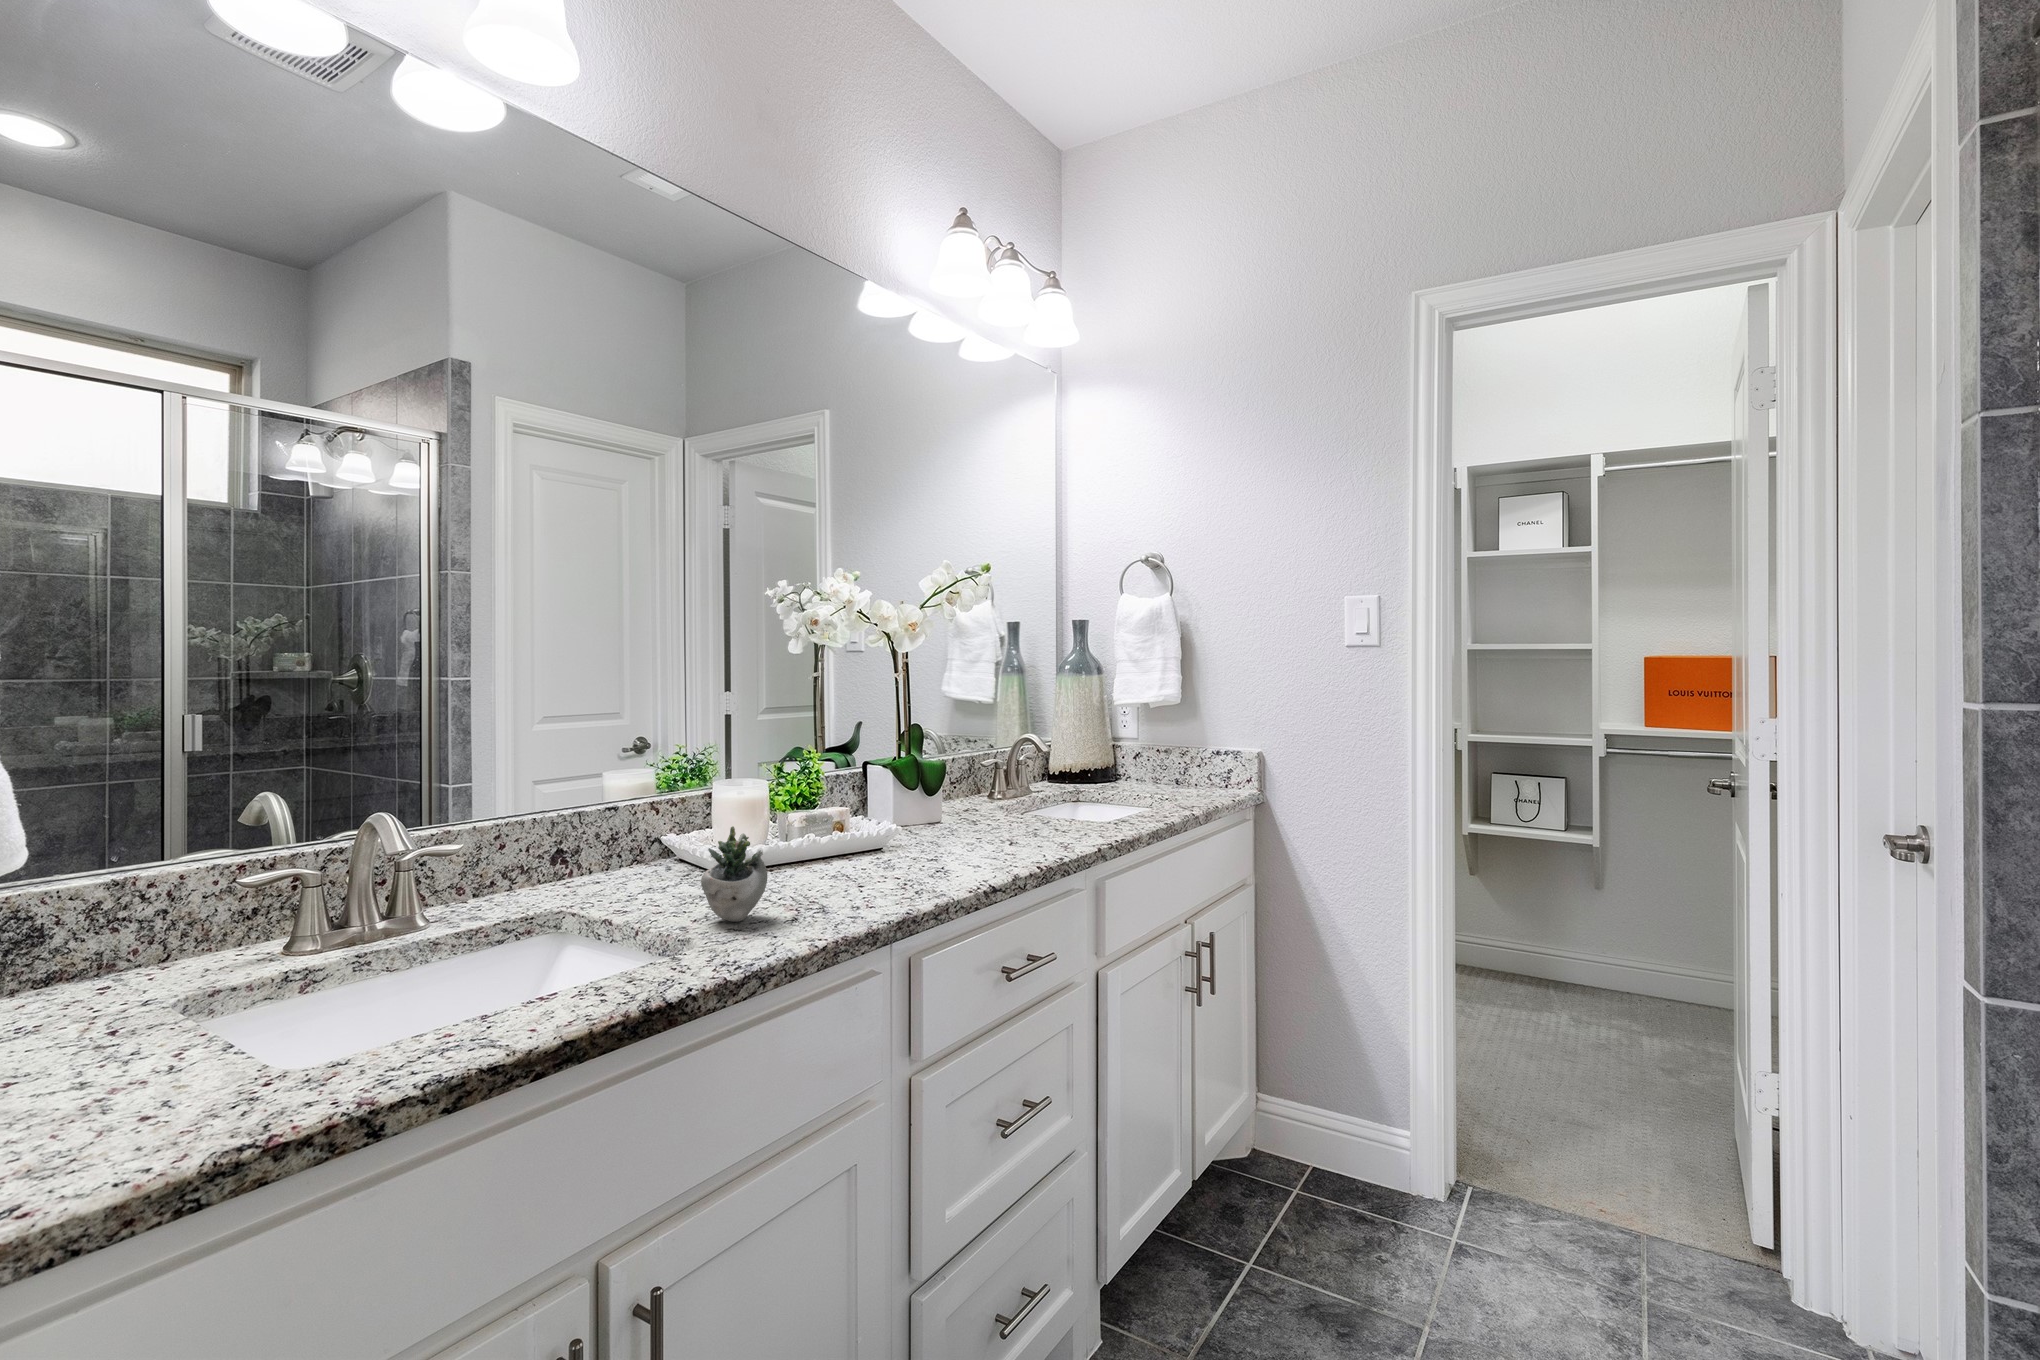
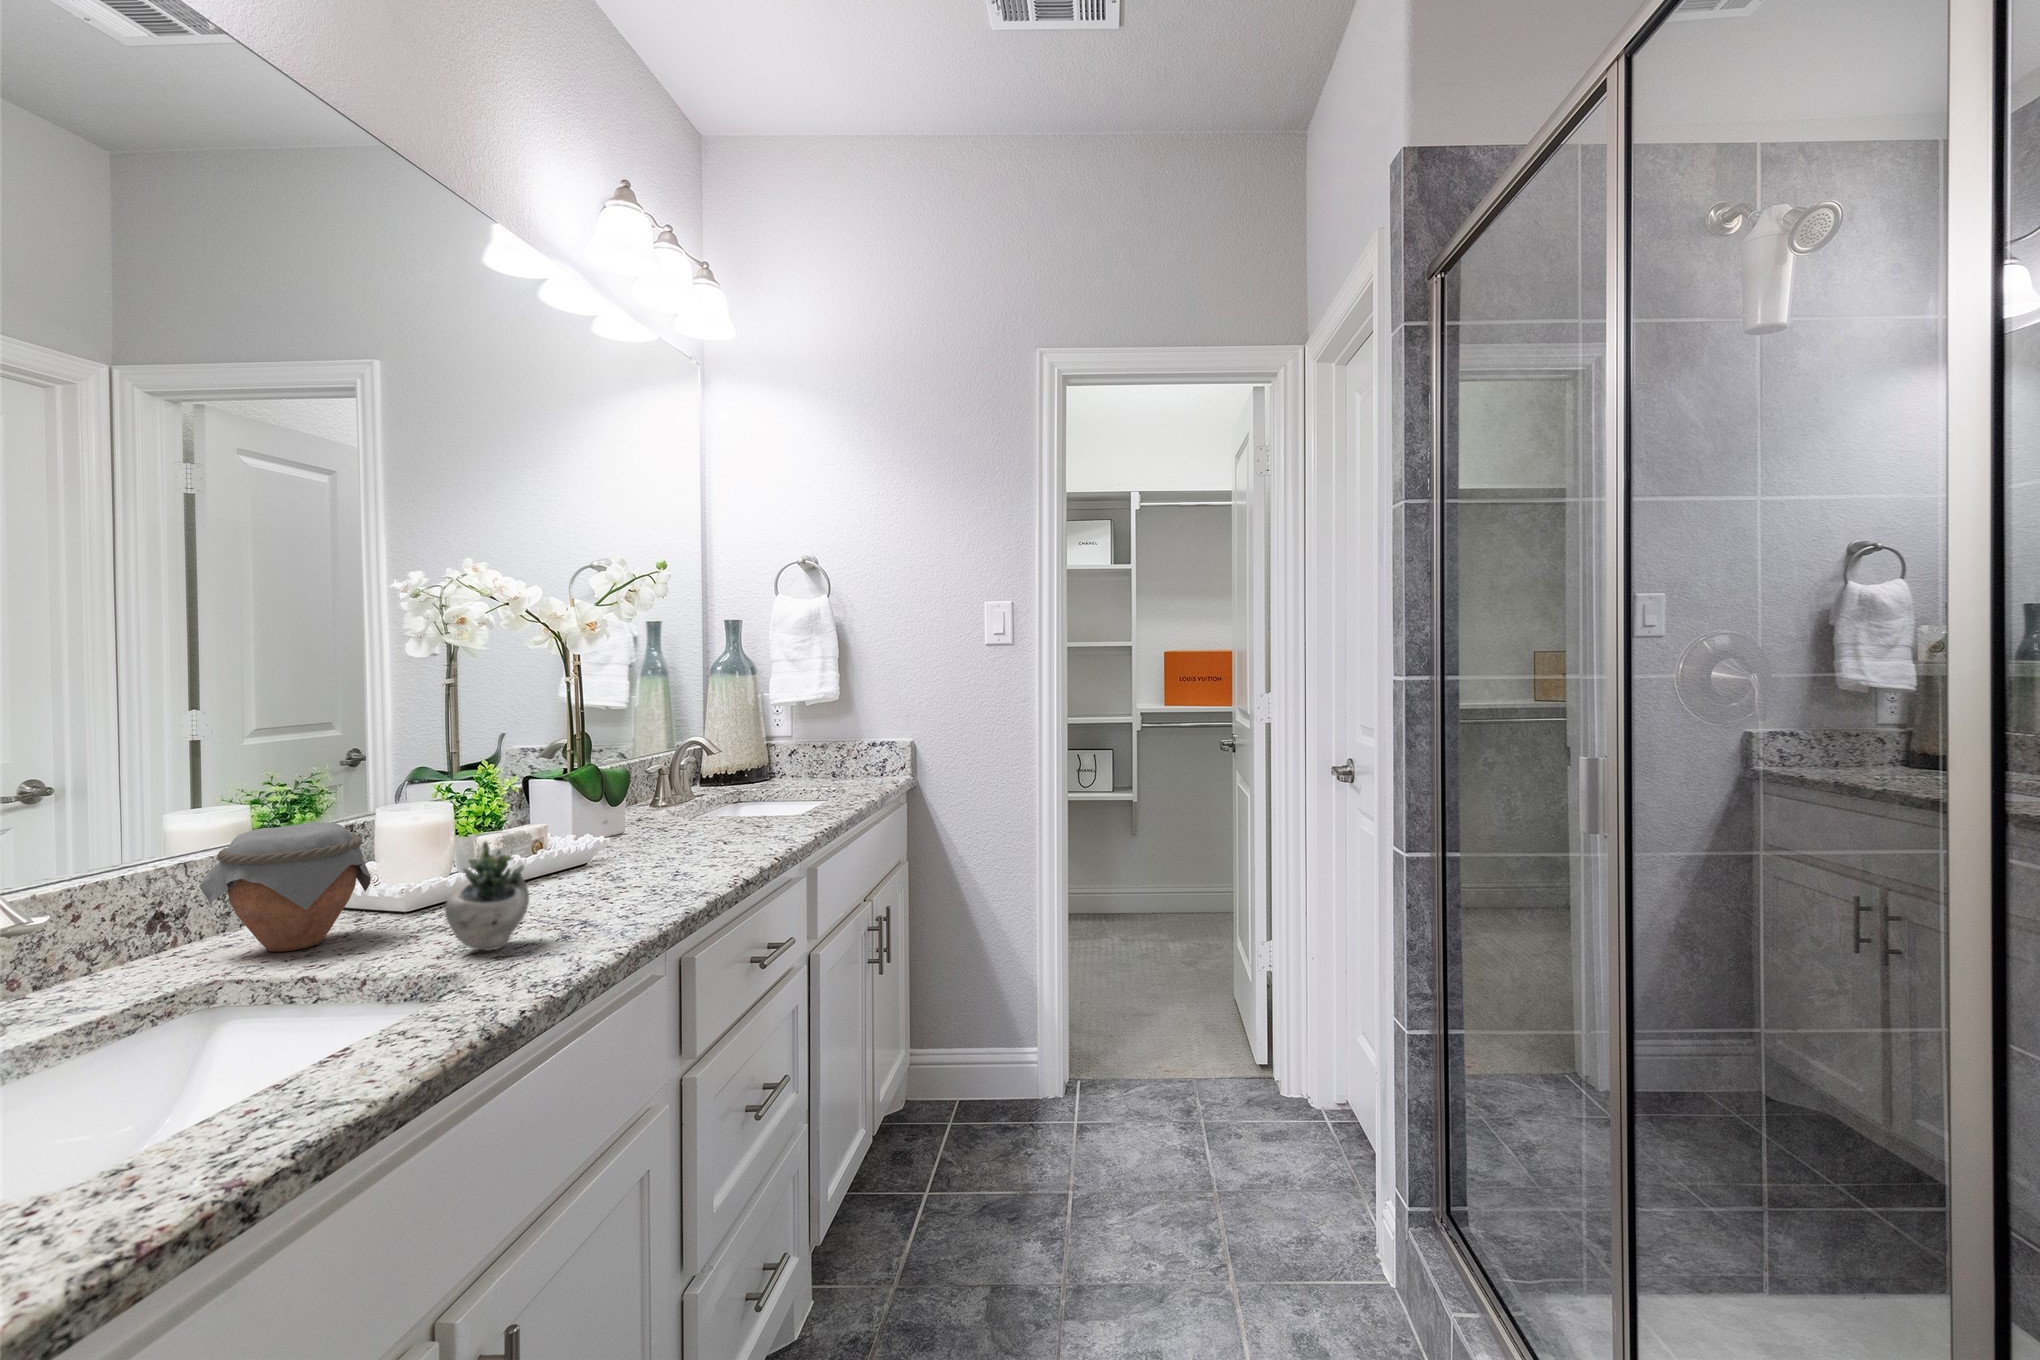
jar: none [576,793,682,893] -> present [199,822,371,952]

